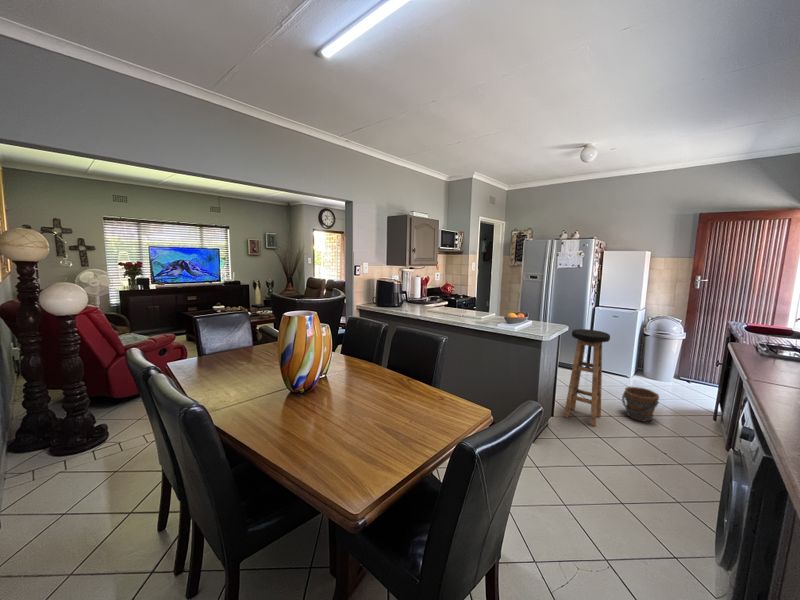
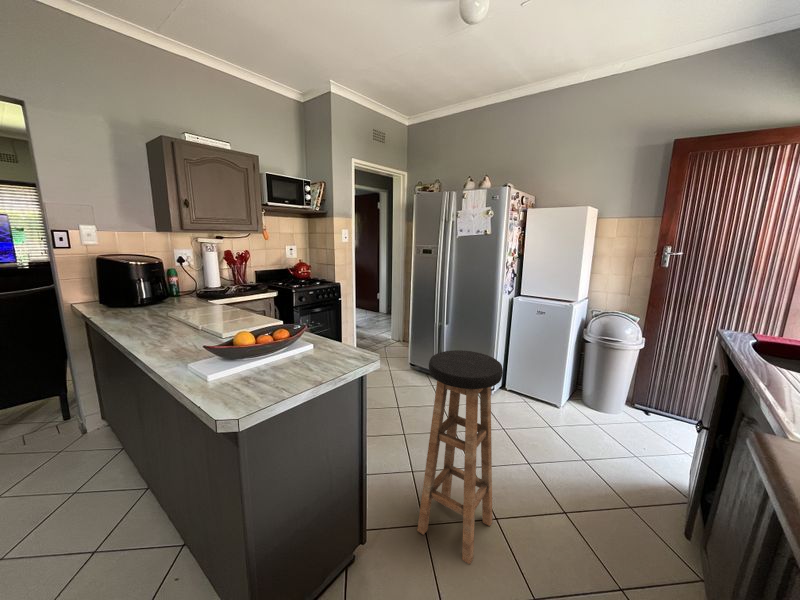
bucket: present [622,387,659,422] -> none [535,455,602,535]

